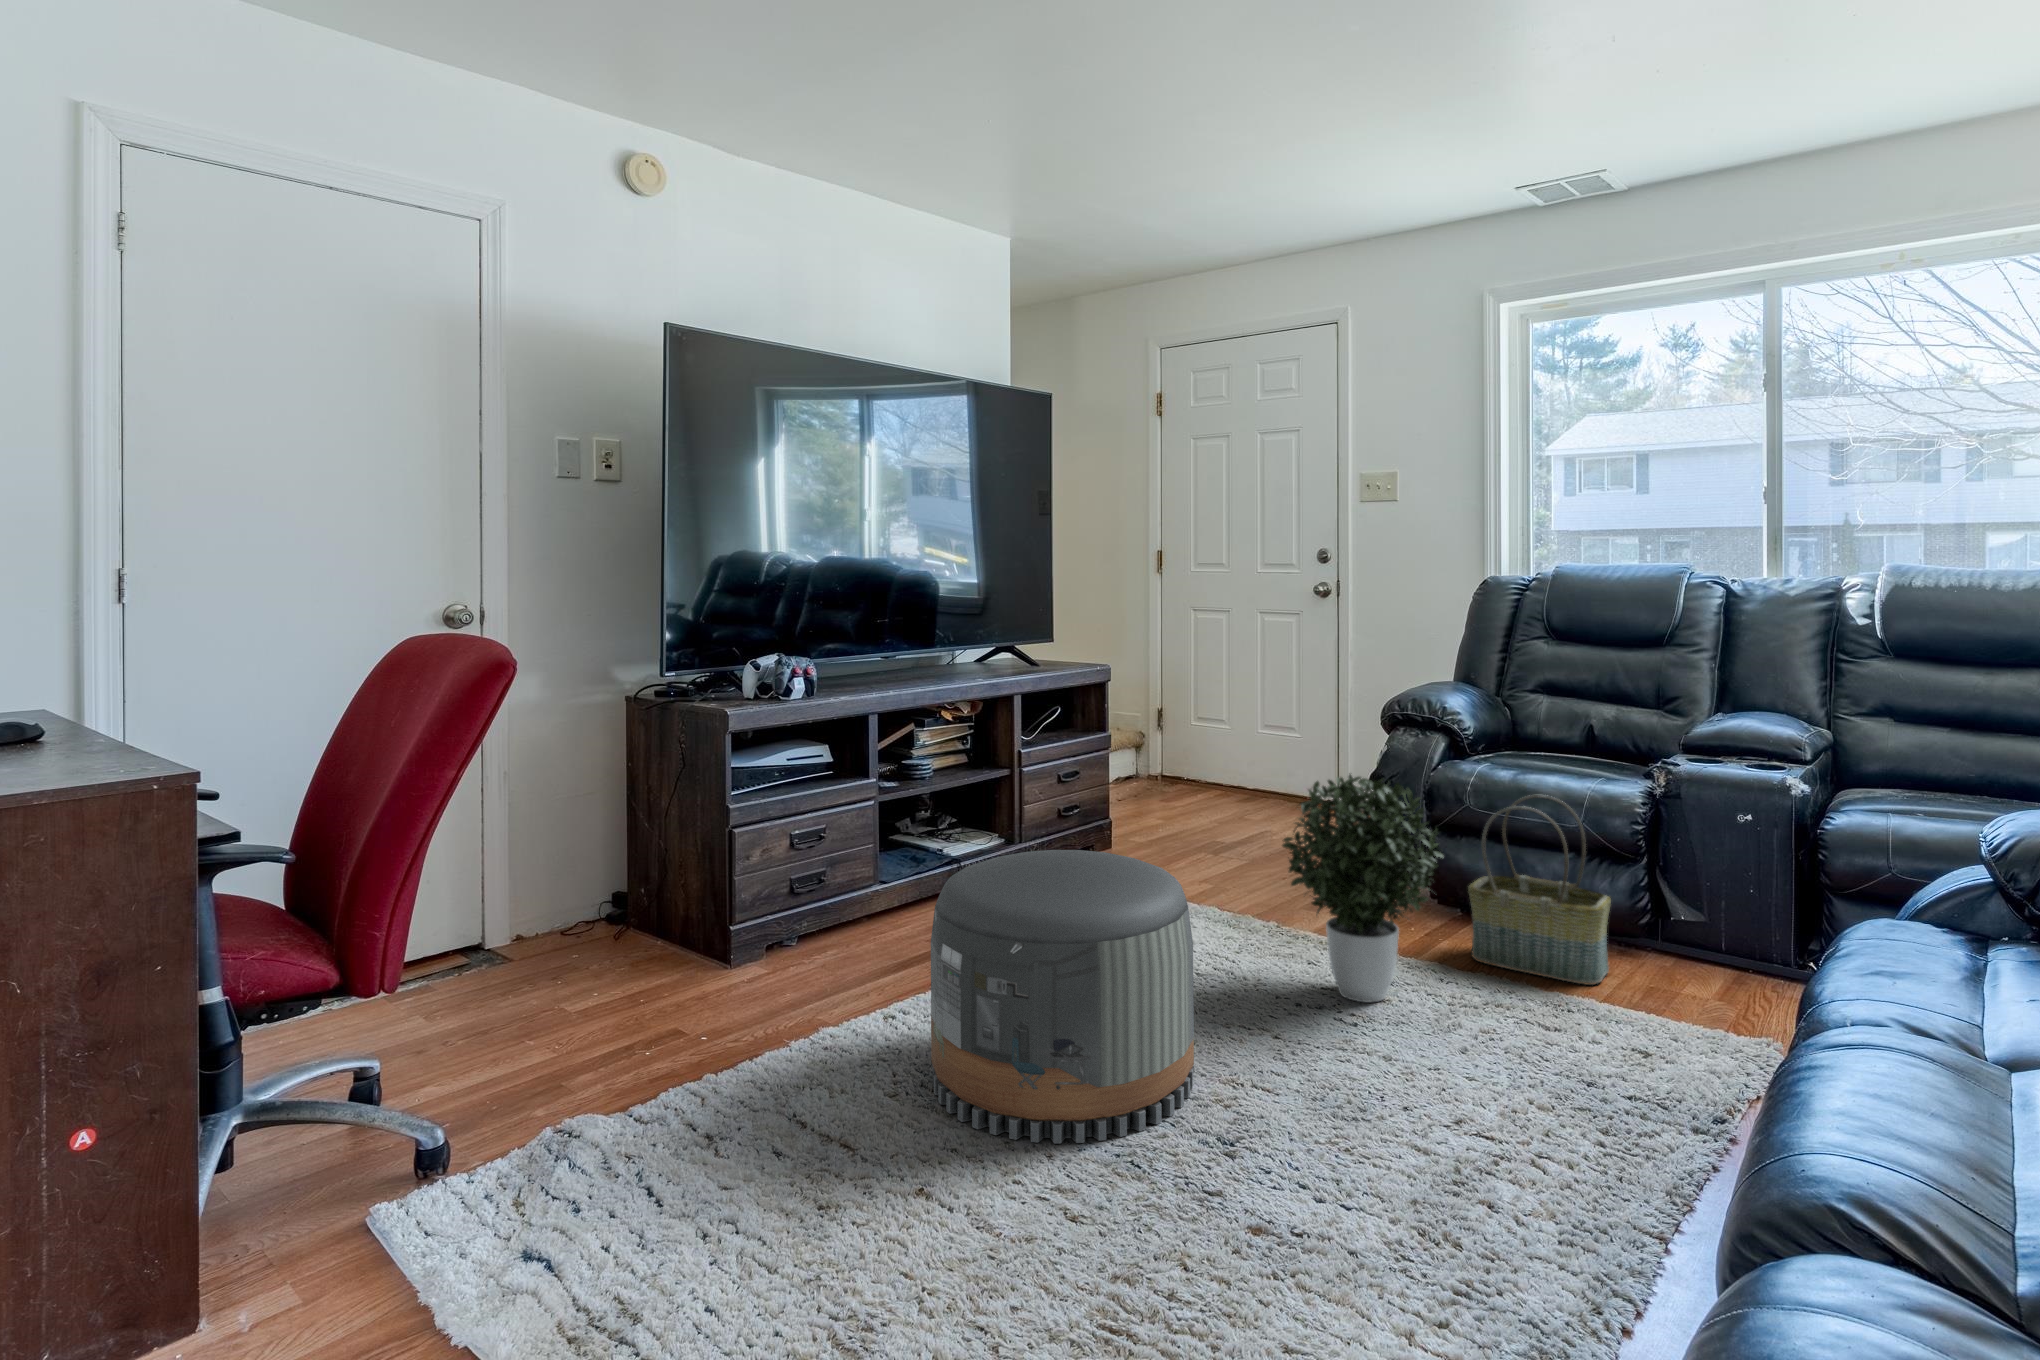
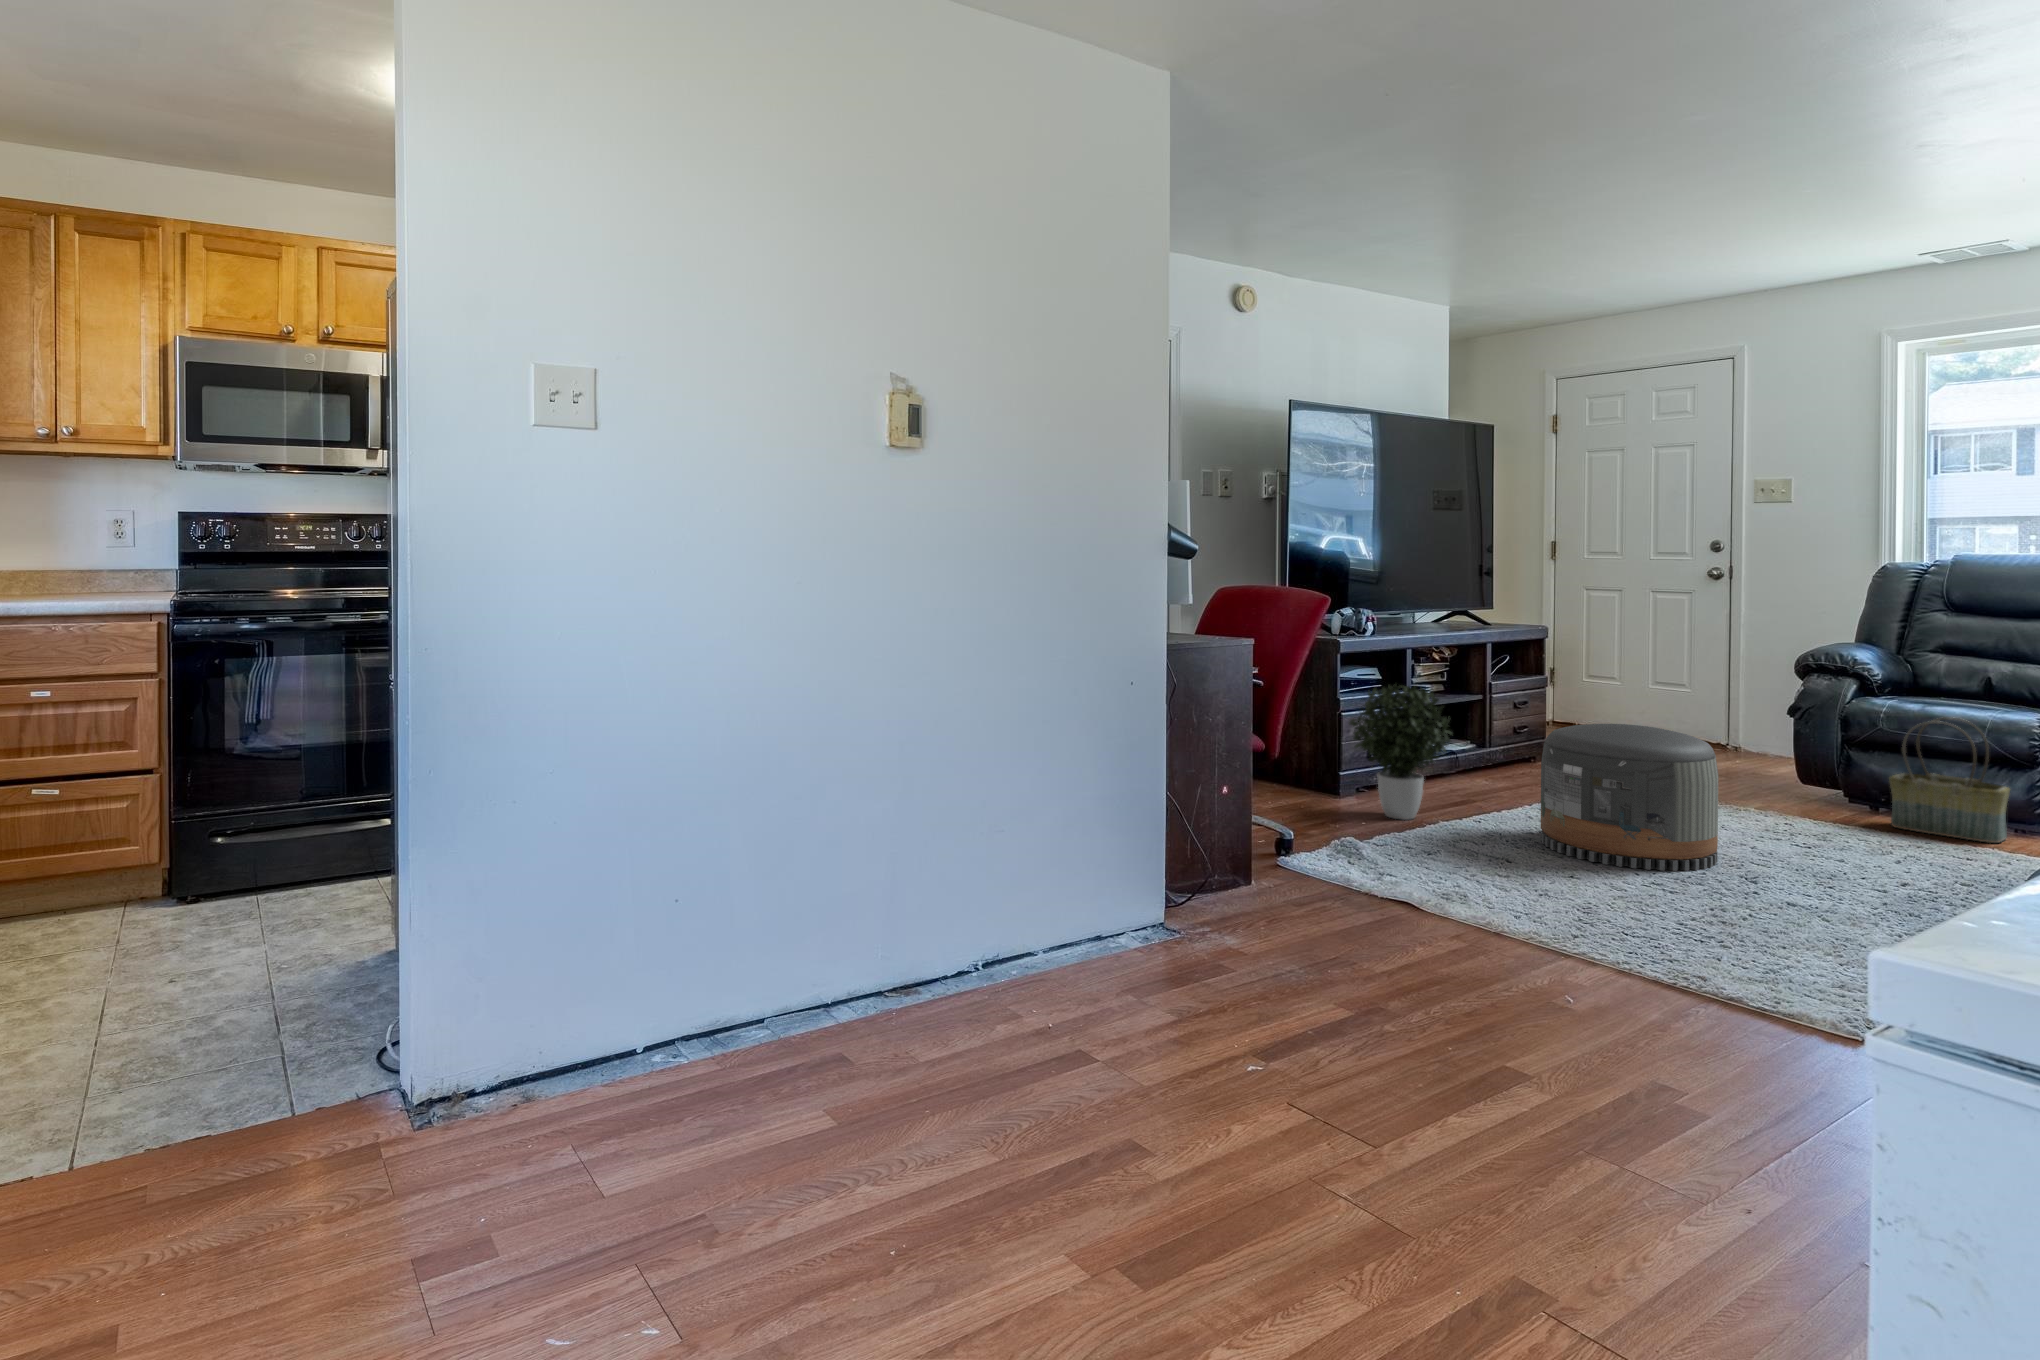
potted plant: present [1282,774,1443,1002] -> present [1350,684,1452,820]

